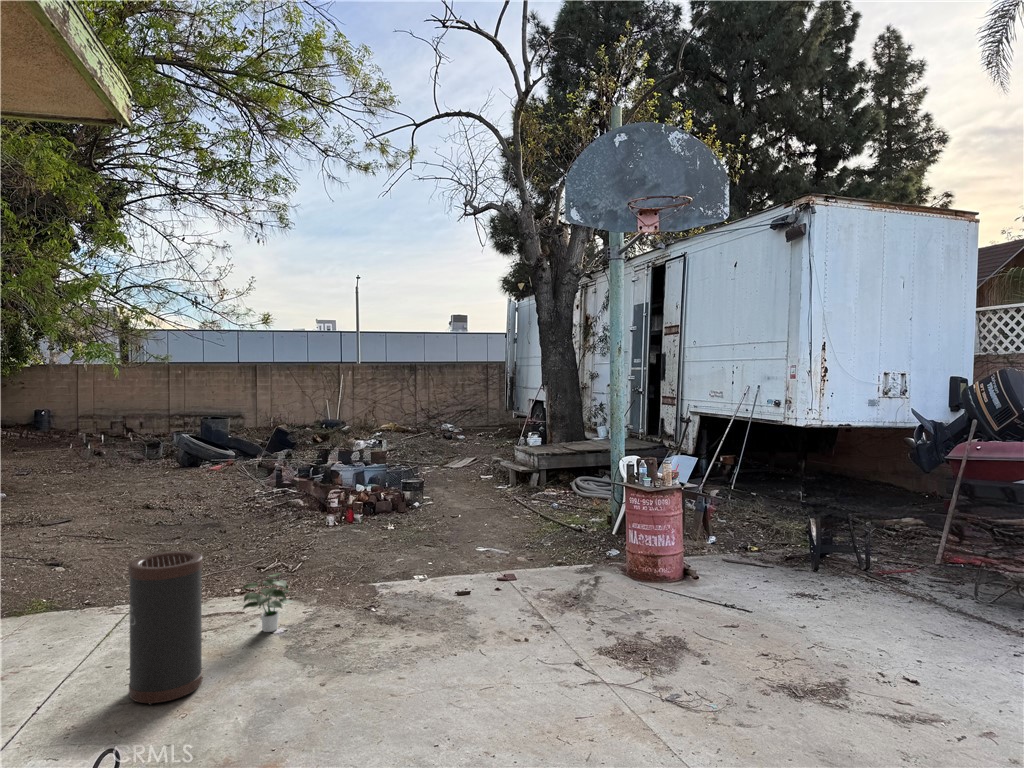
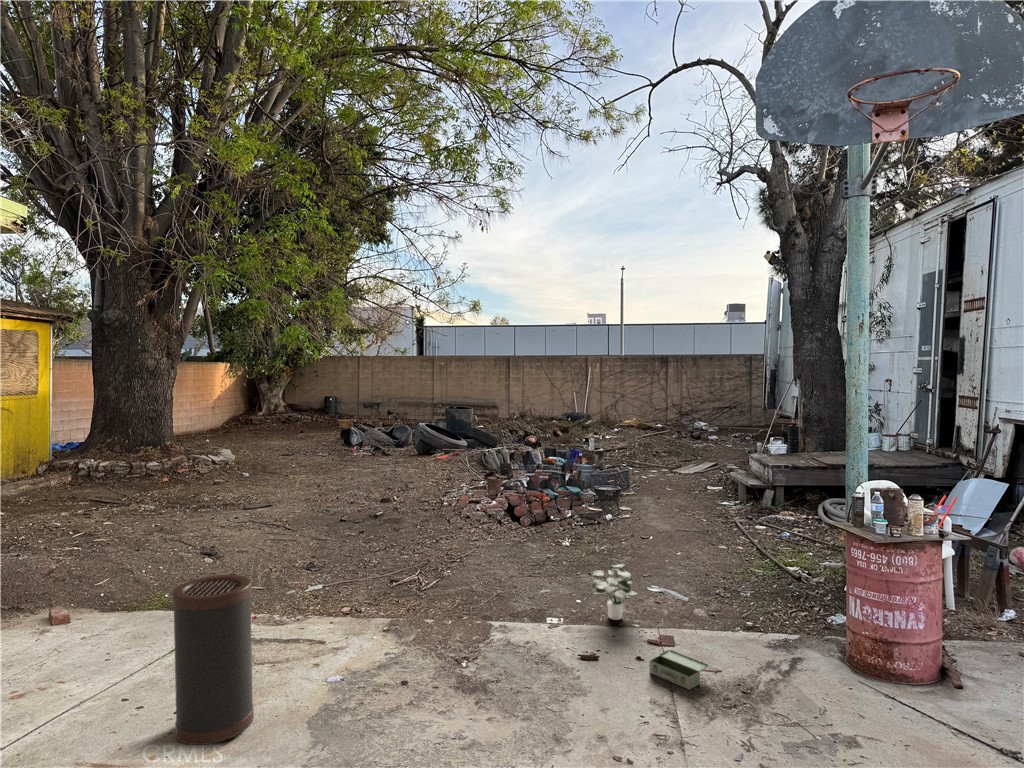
potted plant: present [243,573,294,632] -> present [591,564,637,620]
toolbox: none [507,582,548,604] -> present [649,650,709,690]

